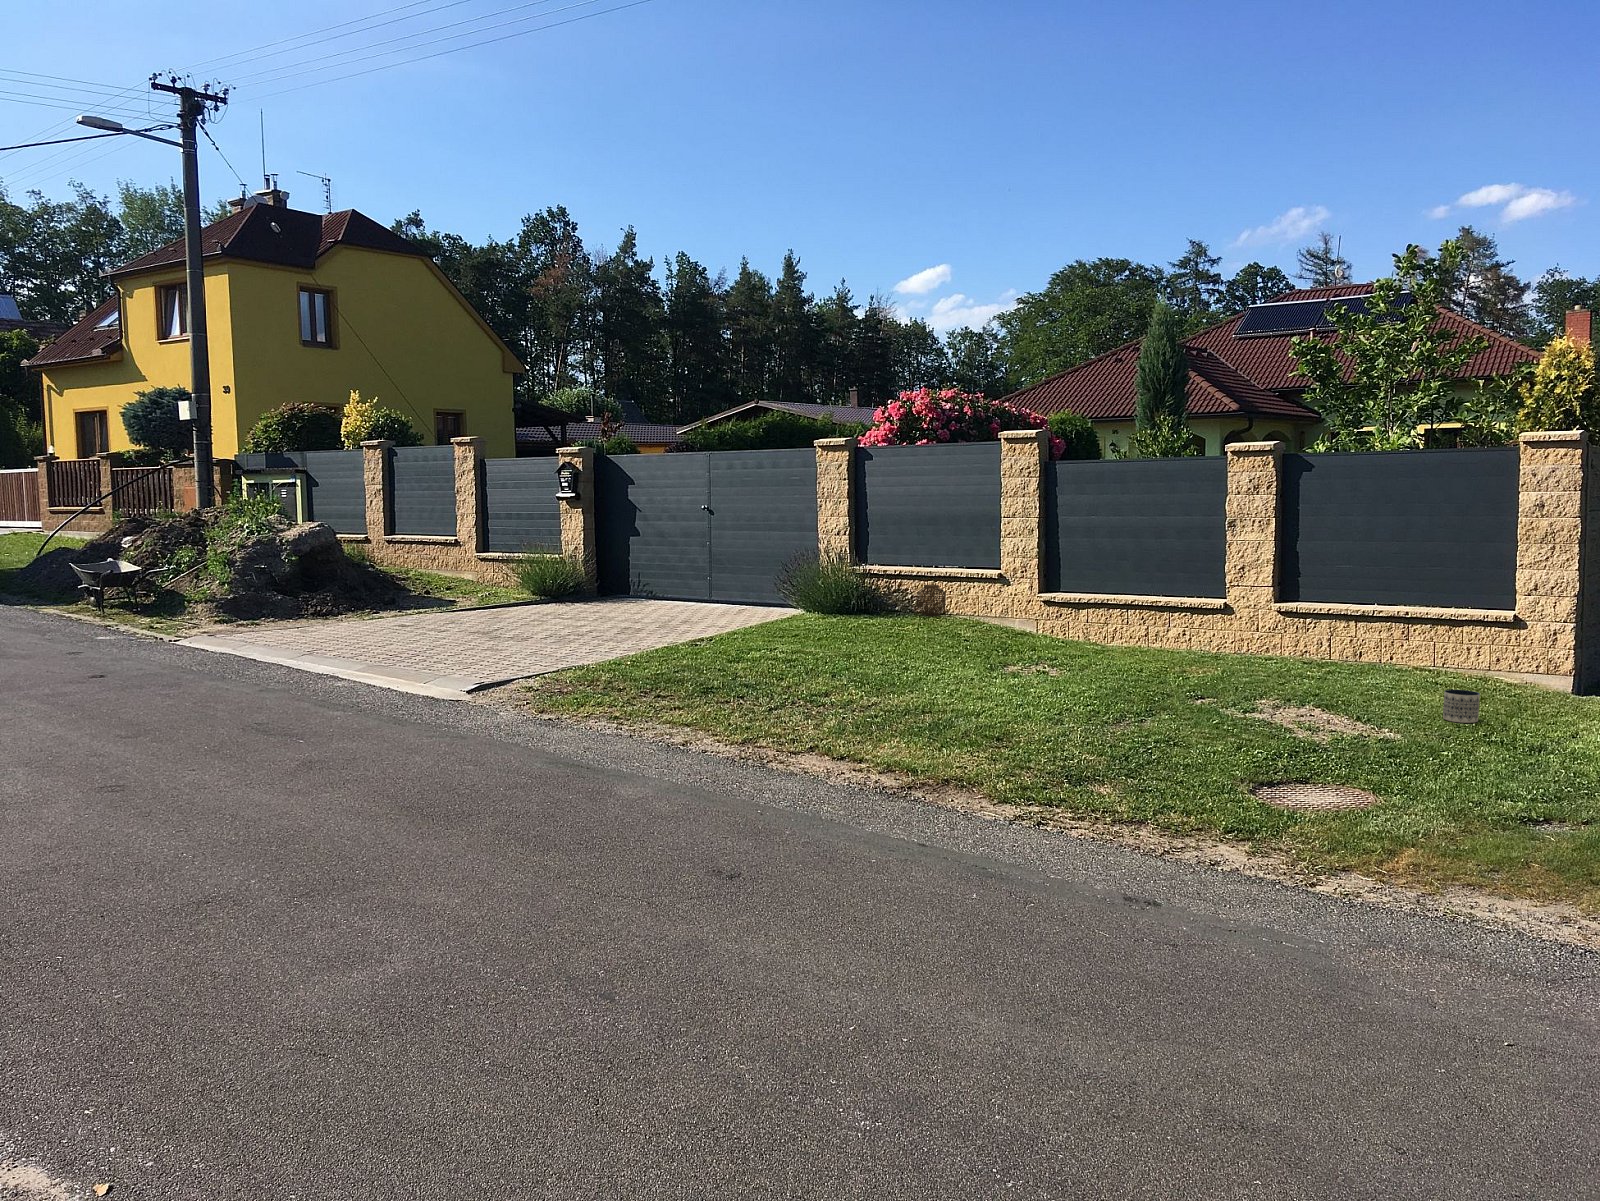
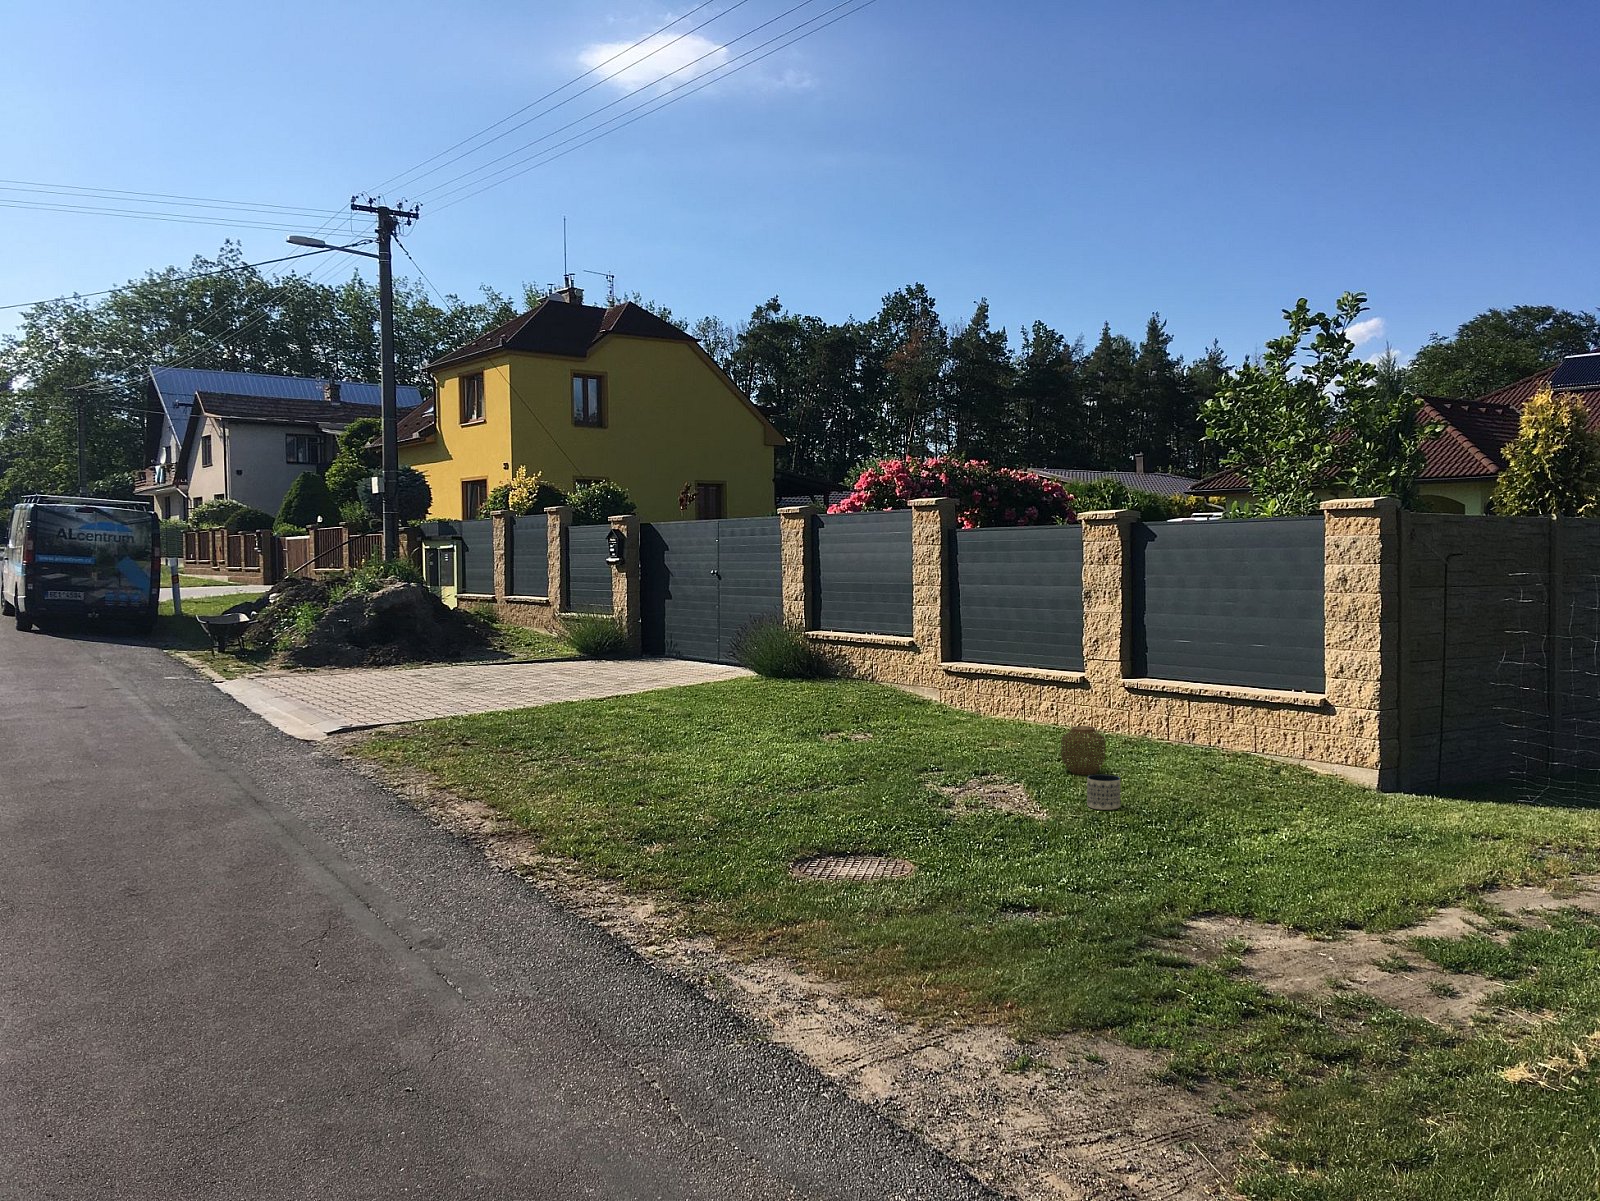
woven basket: present [917,585,946,616] -> present [1061,726,1105,775]

